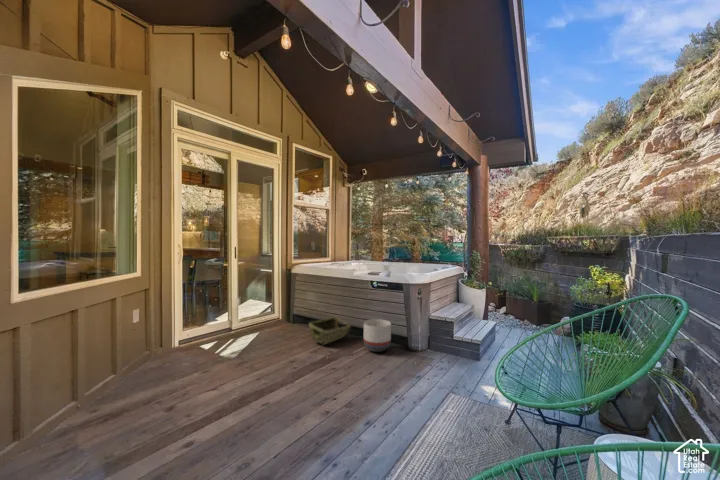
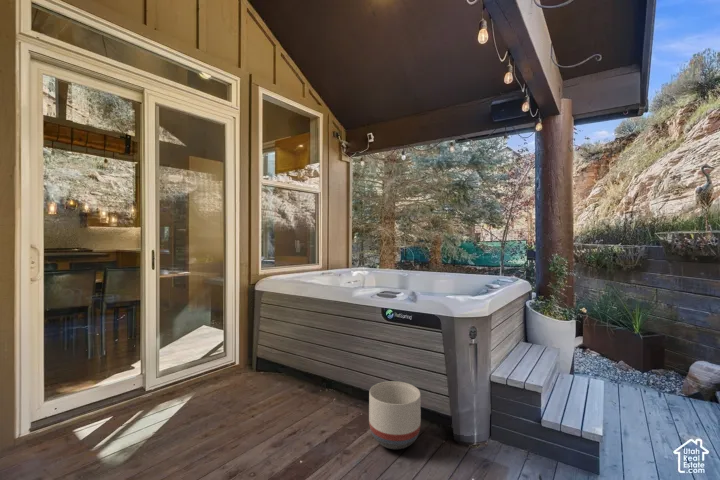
woven basket: present [309,317,351,345] -> none [271,369,347,428]

